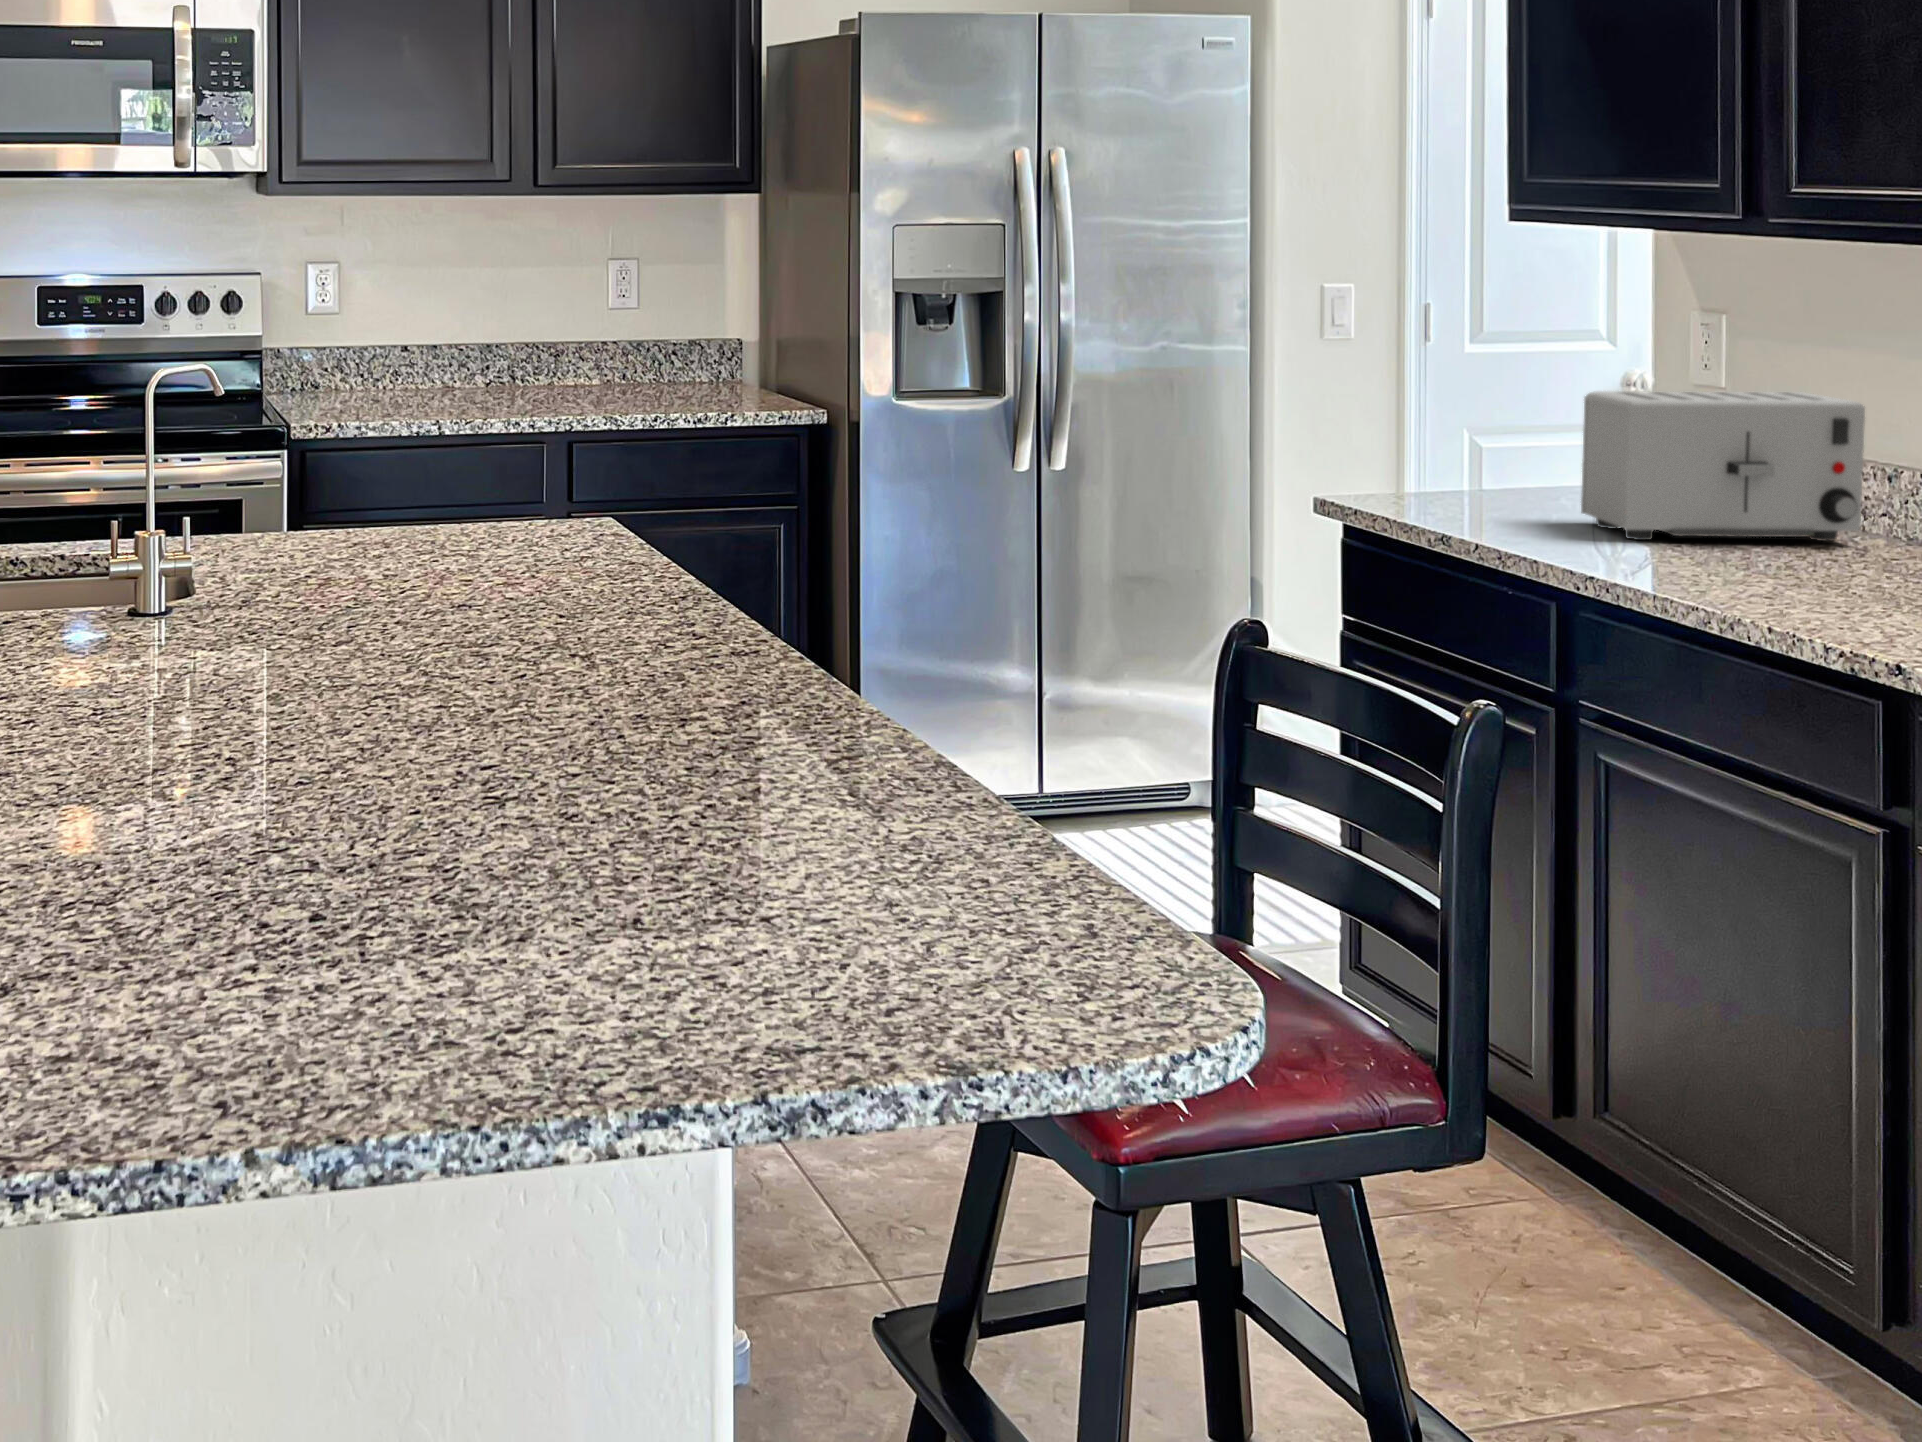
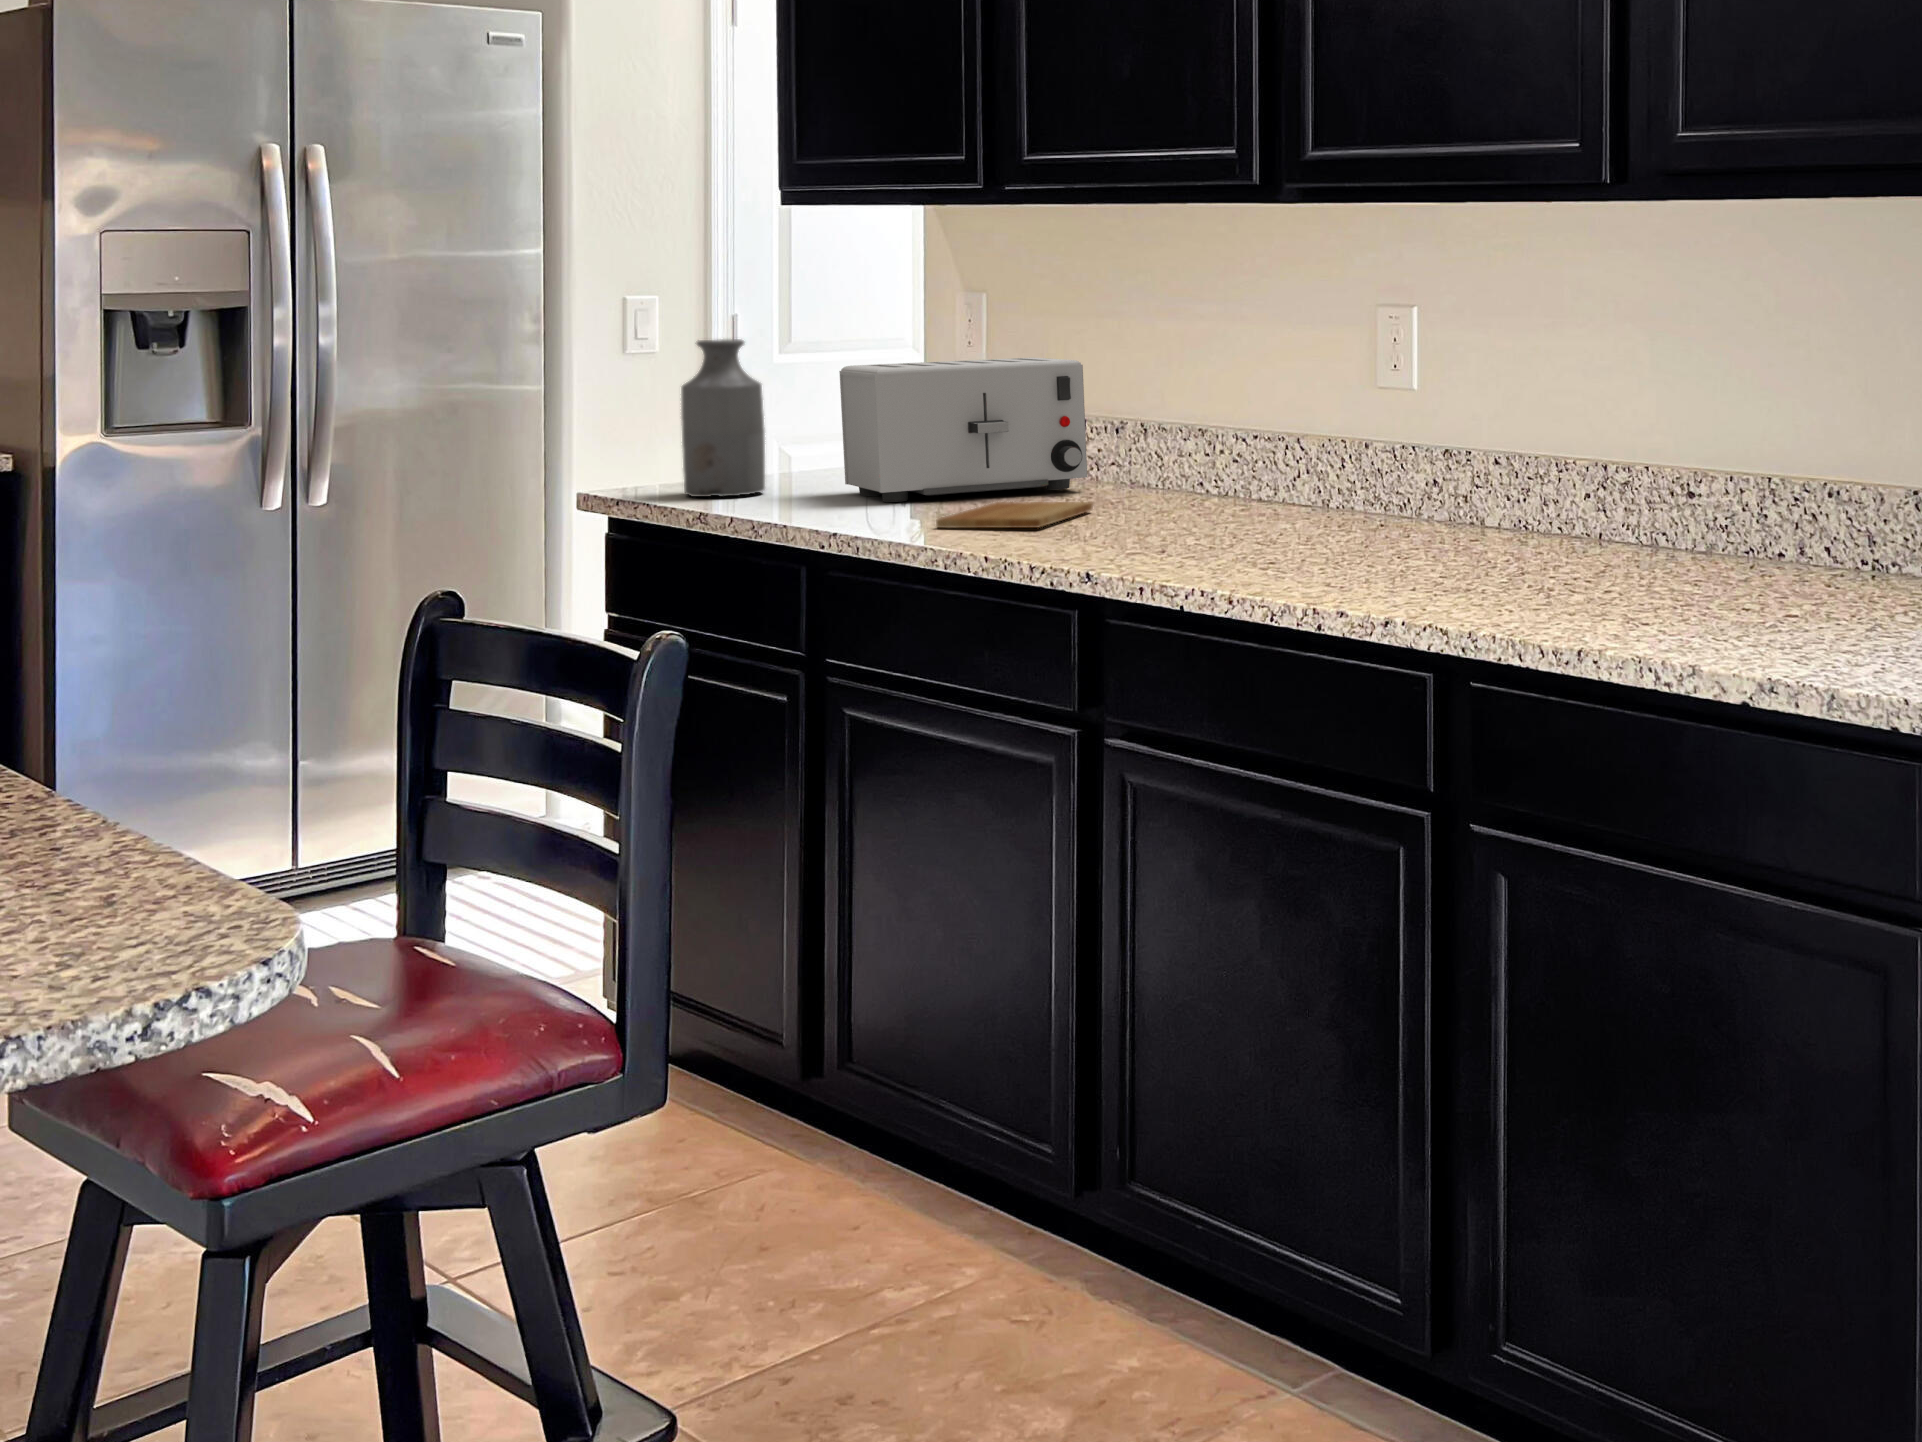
bottle: none [1414,357,1501,516] -> present [681,339,765,497]
cutting board: none [1698,554,1876,594] -> present [936,502,1093,528]

